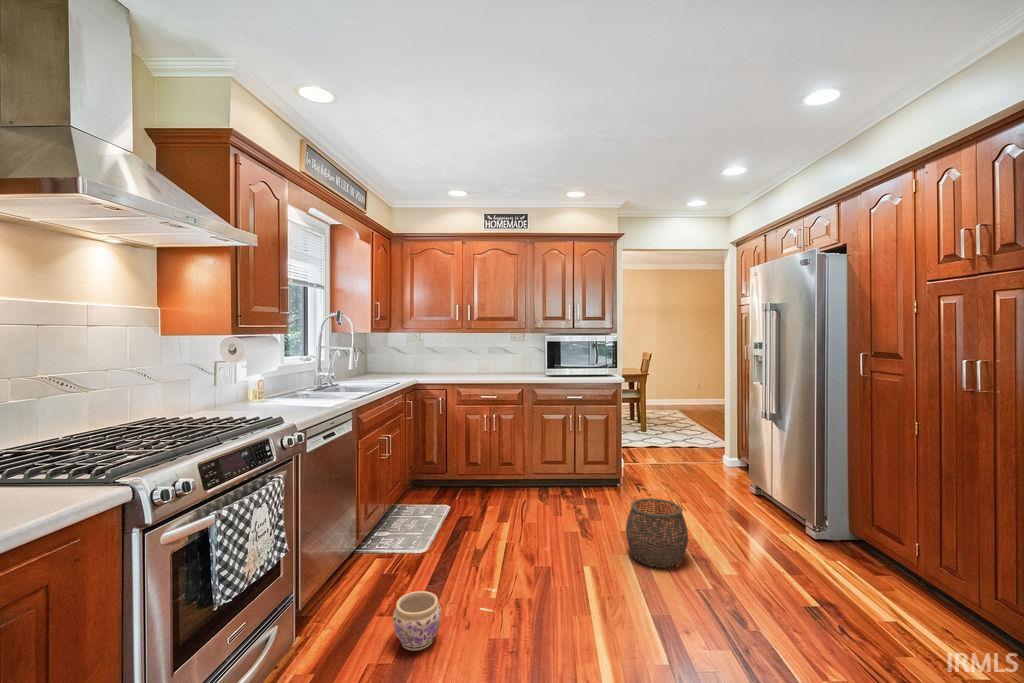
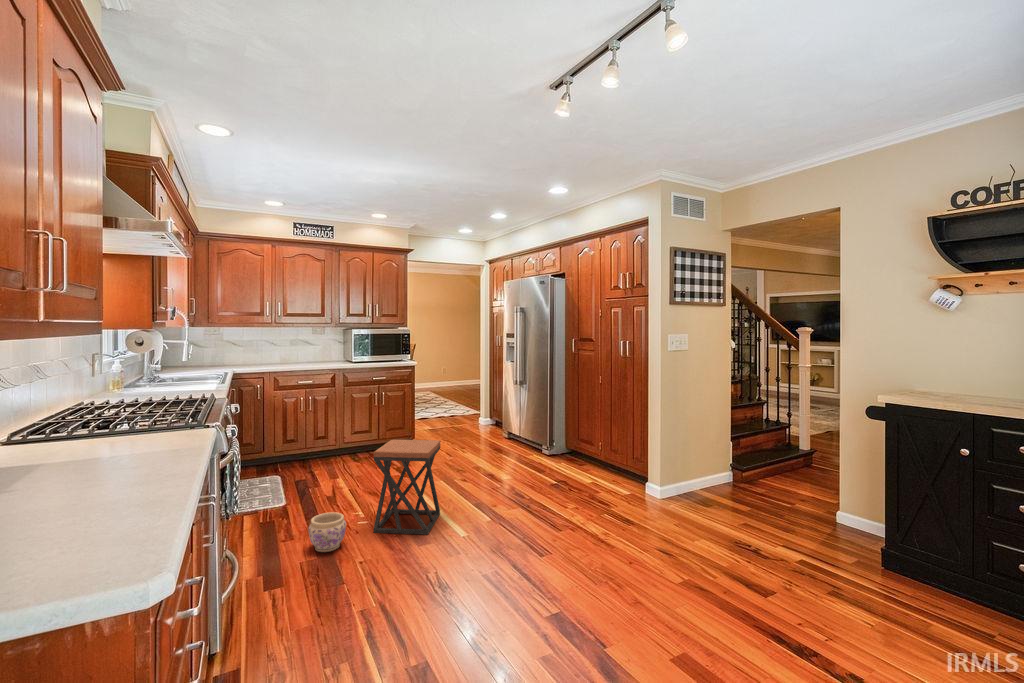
stool: none [484,497,591,664] -> present [373,440,440,535]
woven basket: present [626,498,688,568] -> none [442,440,484,484]

